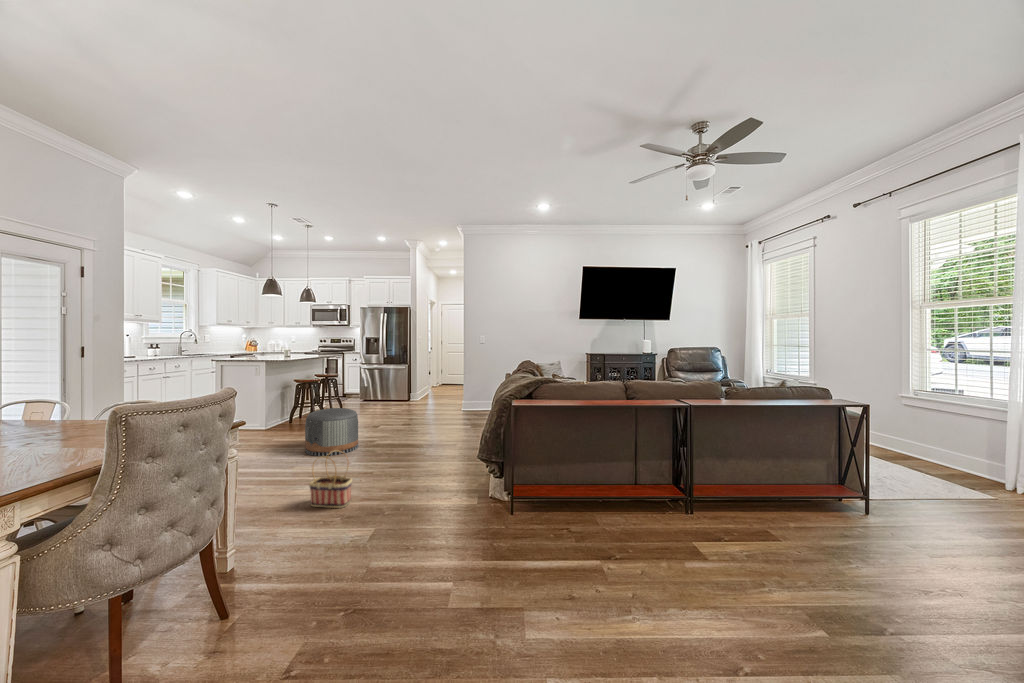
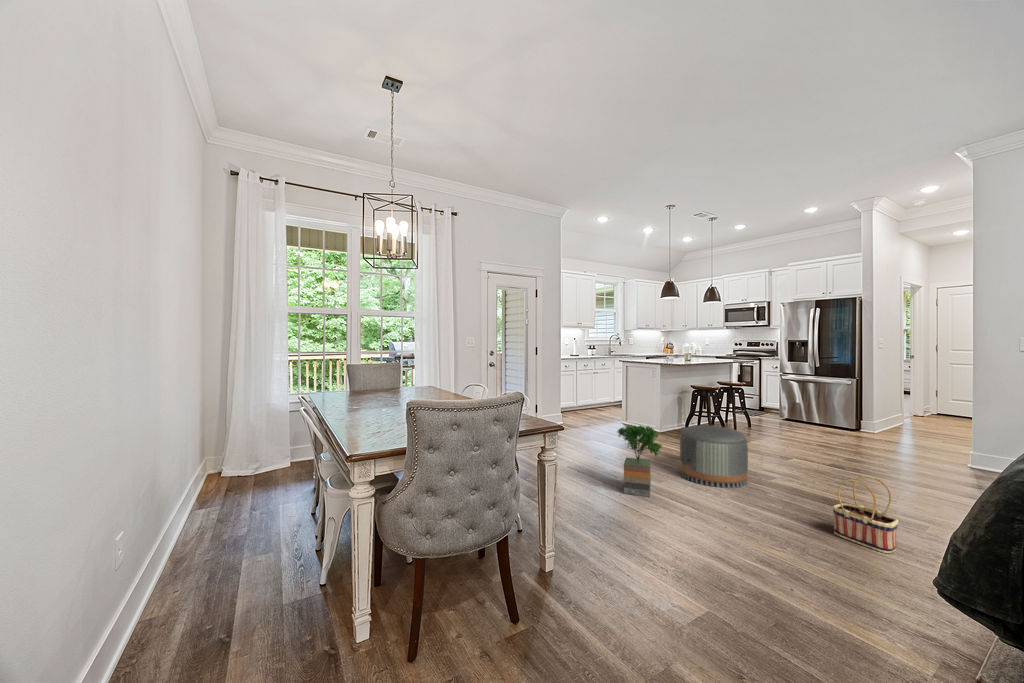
potted tree: none [255,415,302,479] -> present [617,425,662,497]
basket: present [309,451,352,508] -> present [833,476,898,553]

